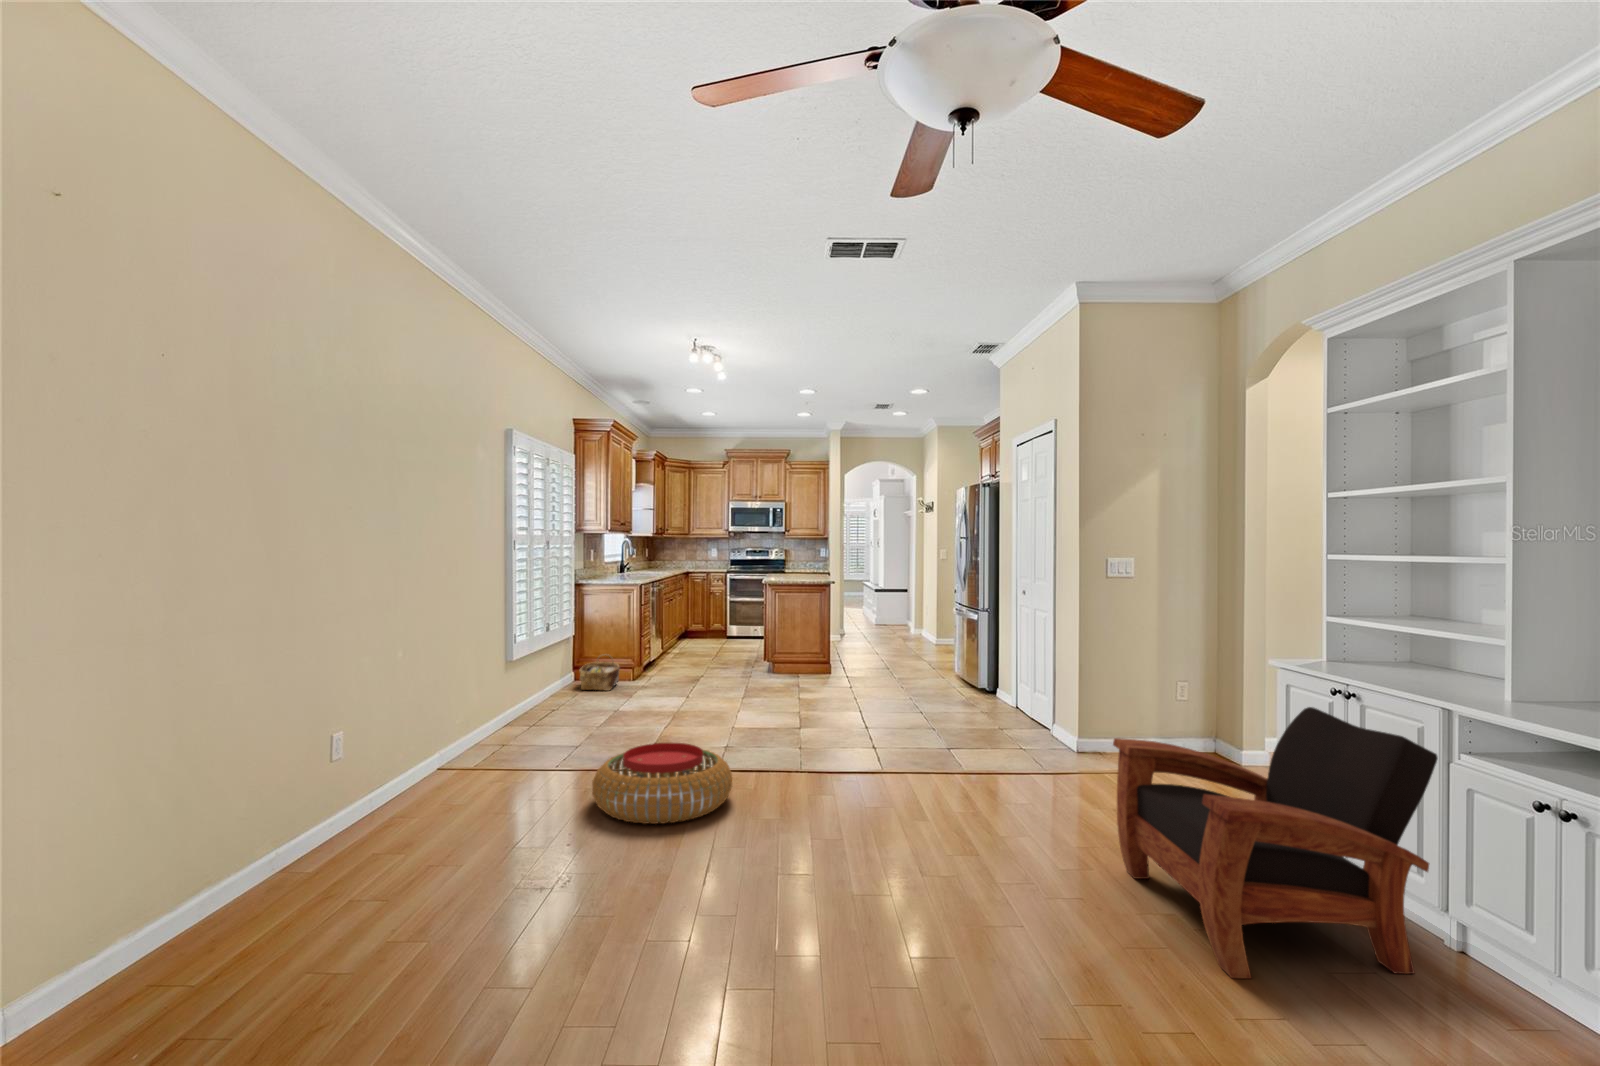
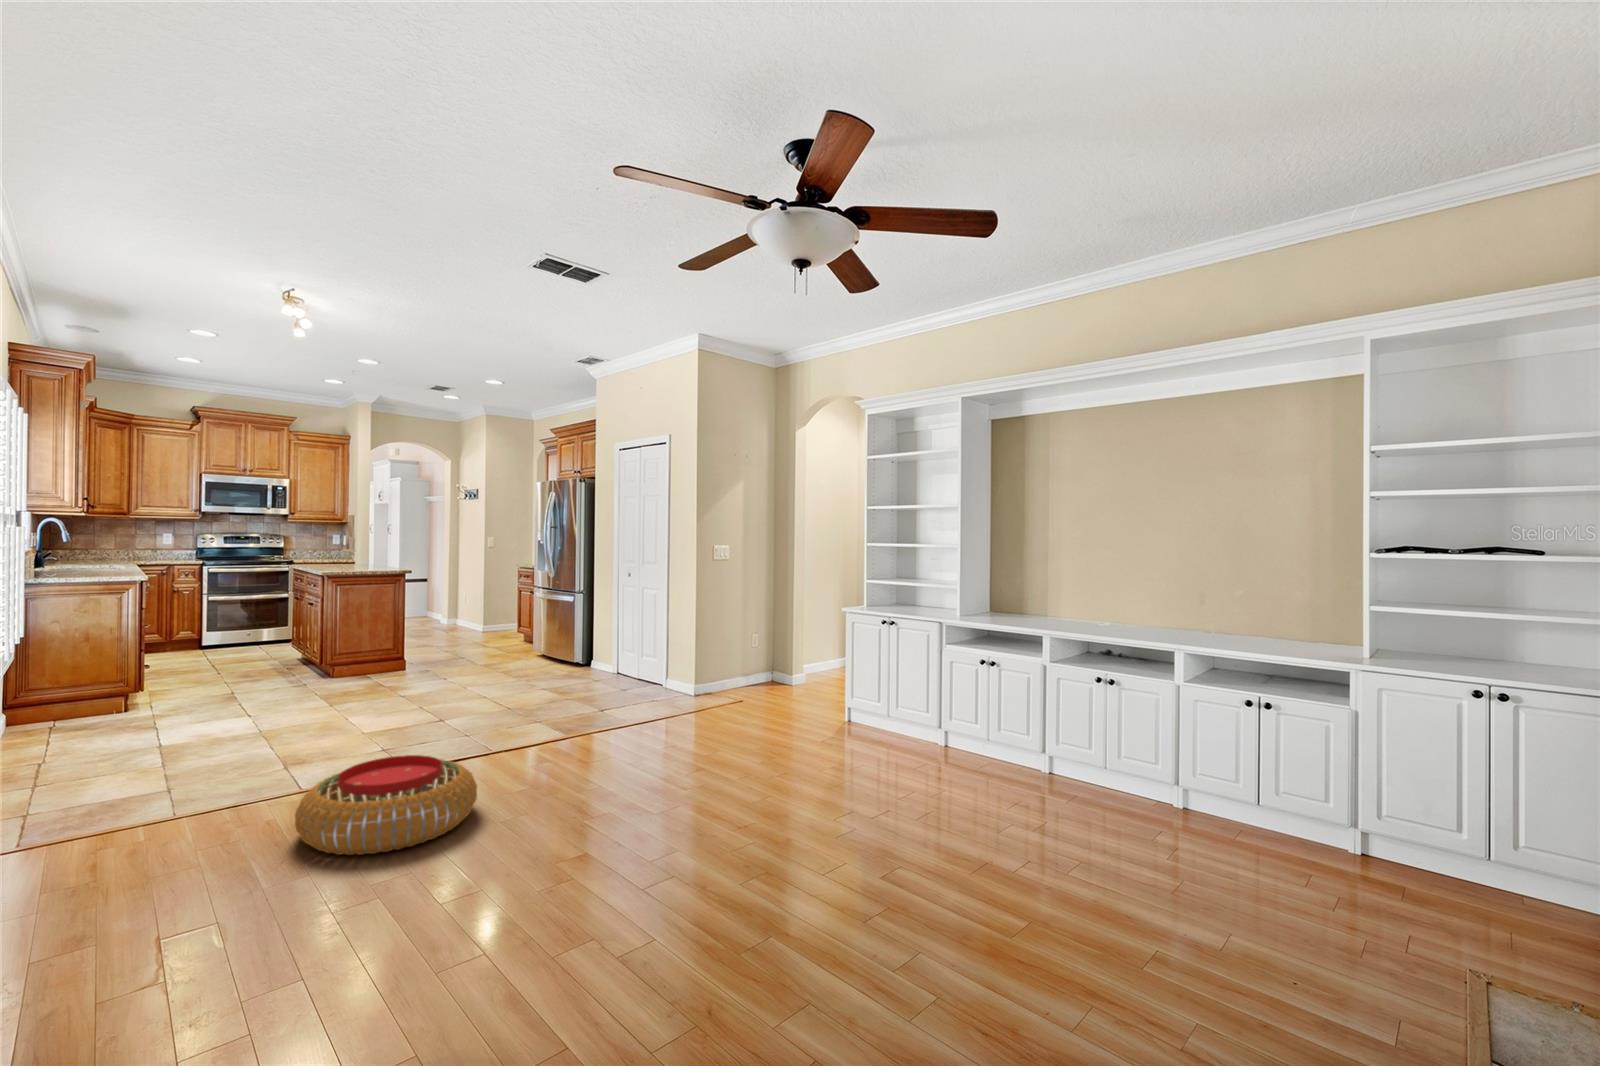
woven basket: present [580,654,620,691] -> none [35,680,110,736]
armchair: present [1113,707,1438,979] -> none [817,641,997,810]

